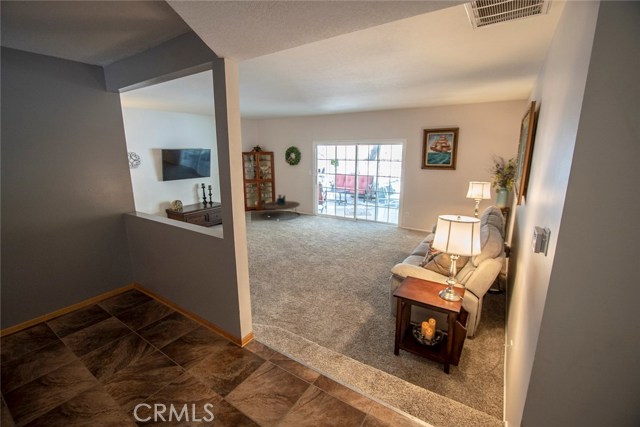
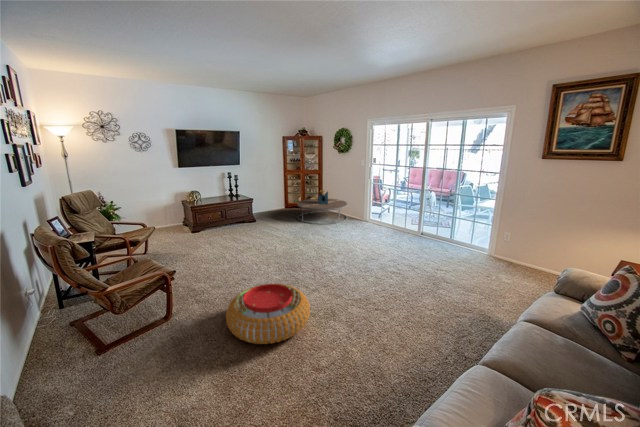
pouf: none [268,250,317,281] -> present [226,284,310,344]

